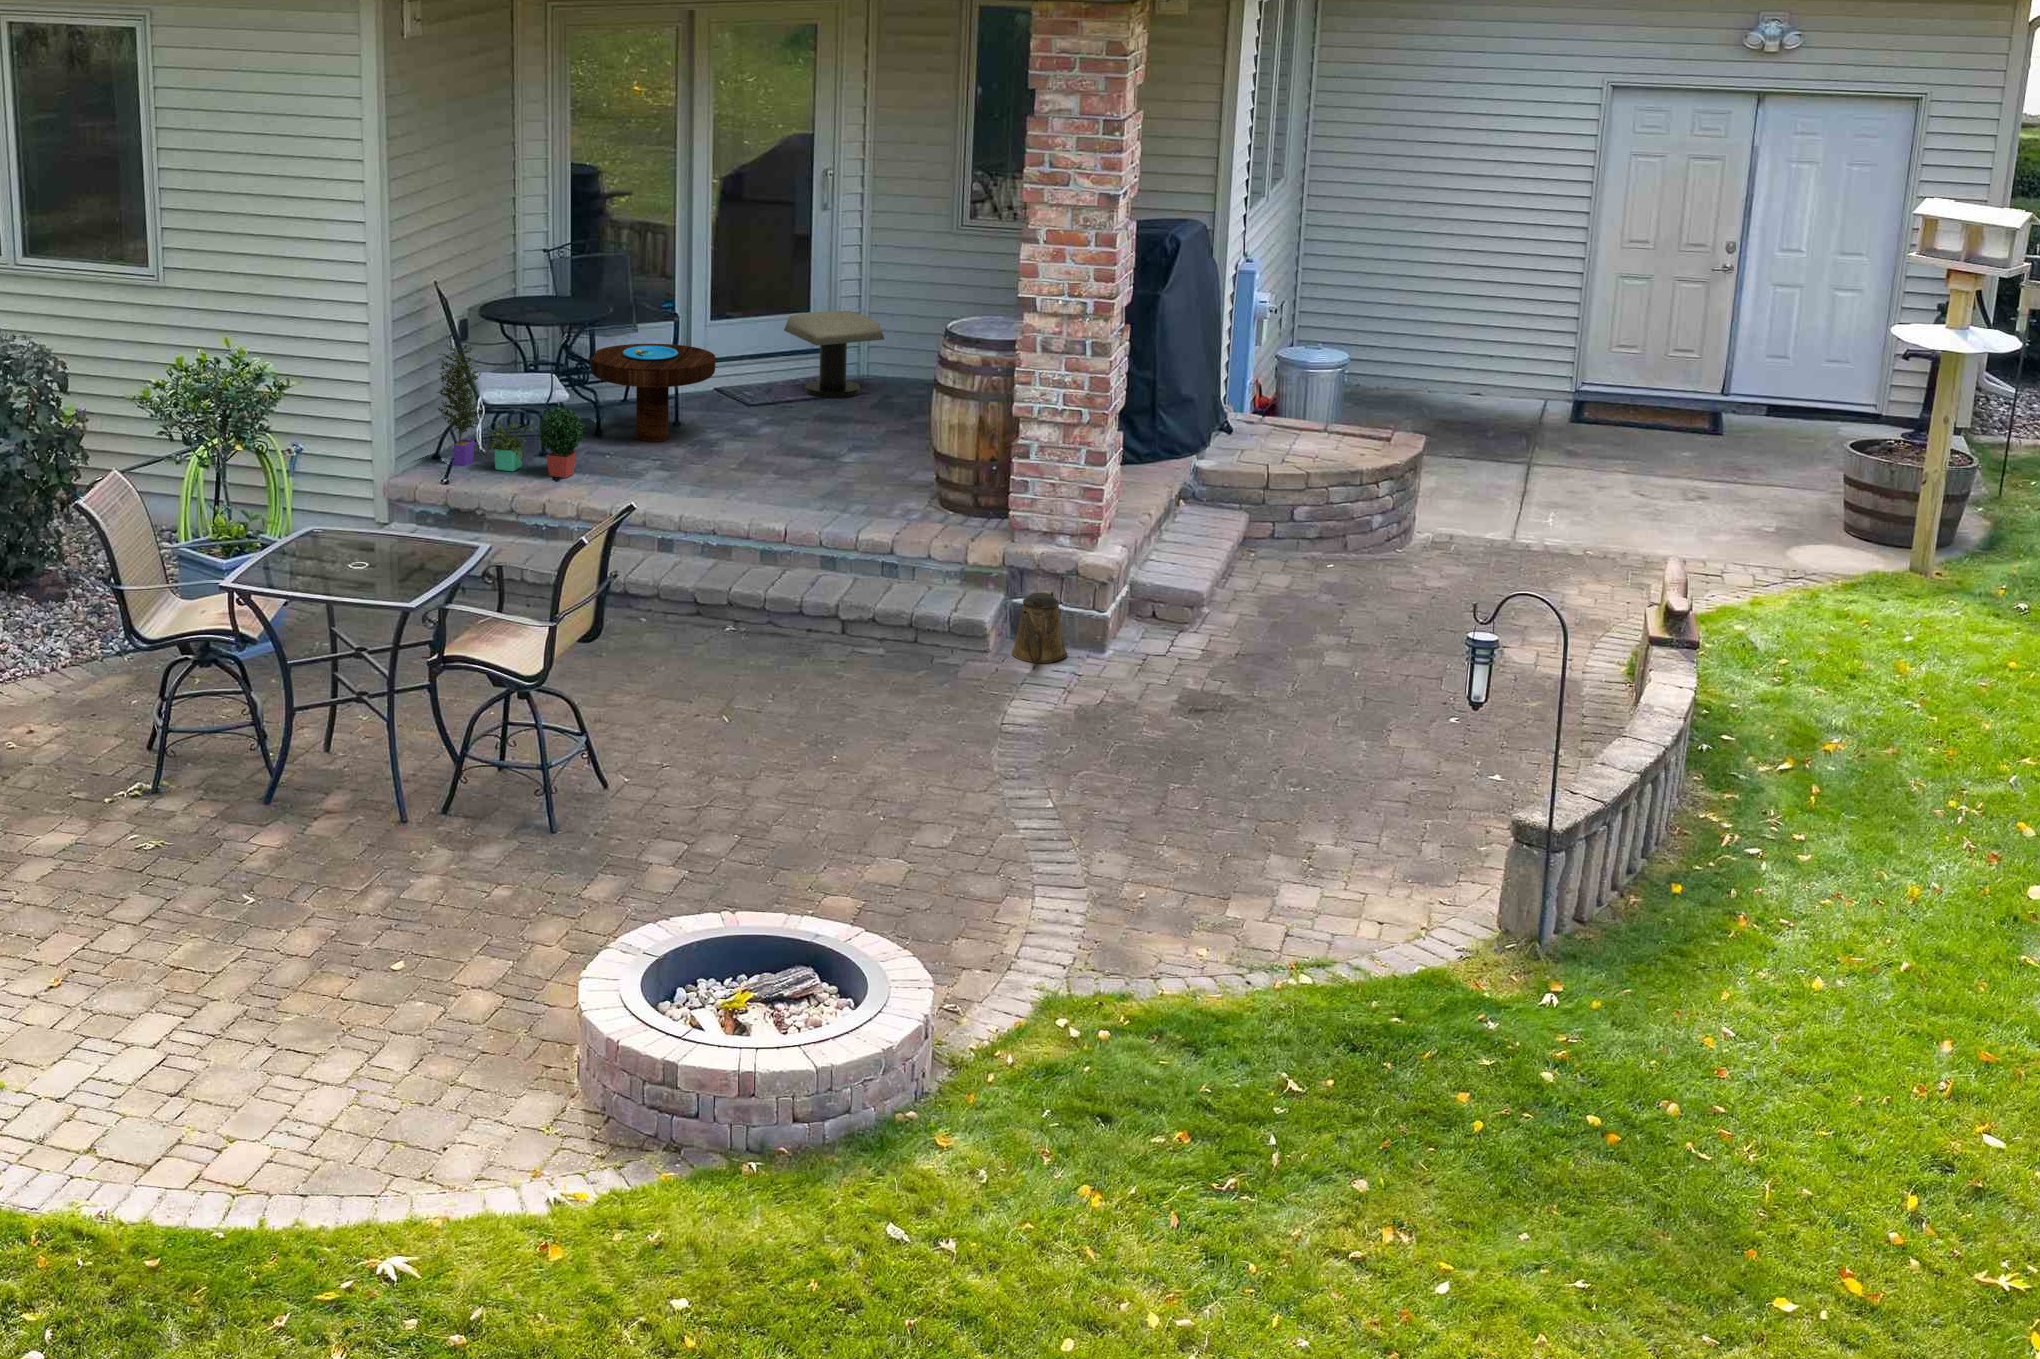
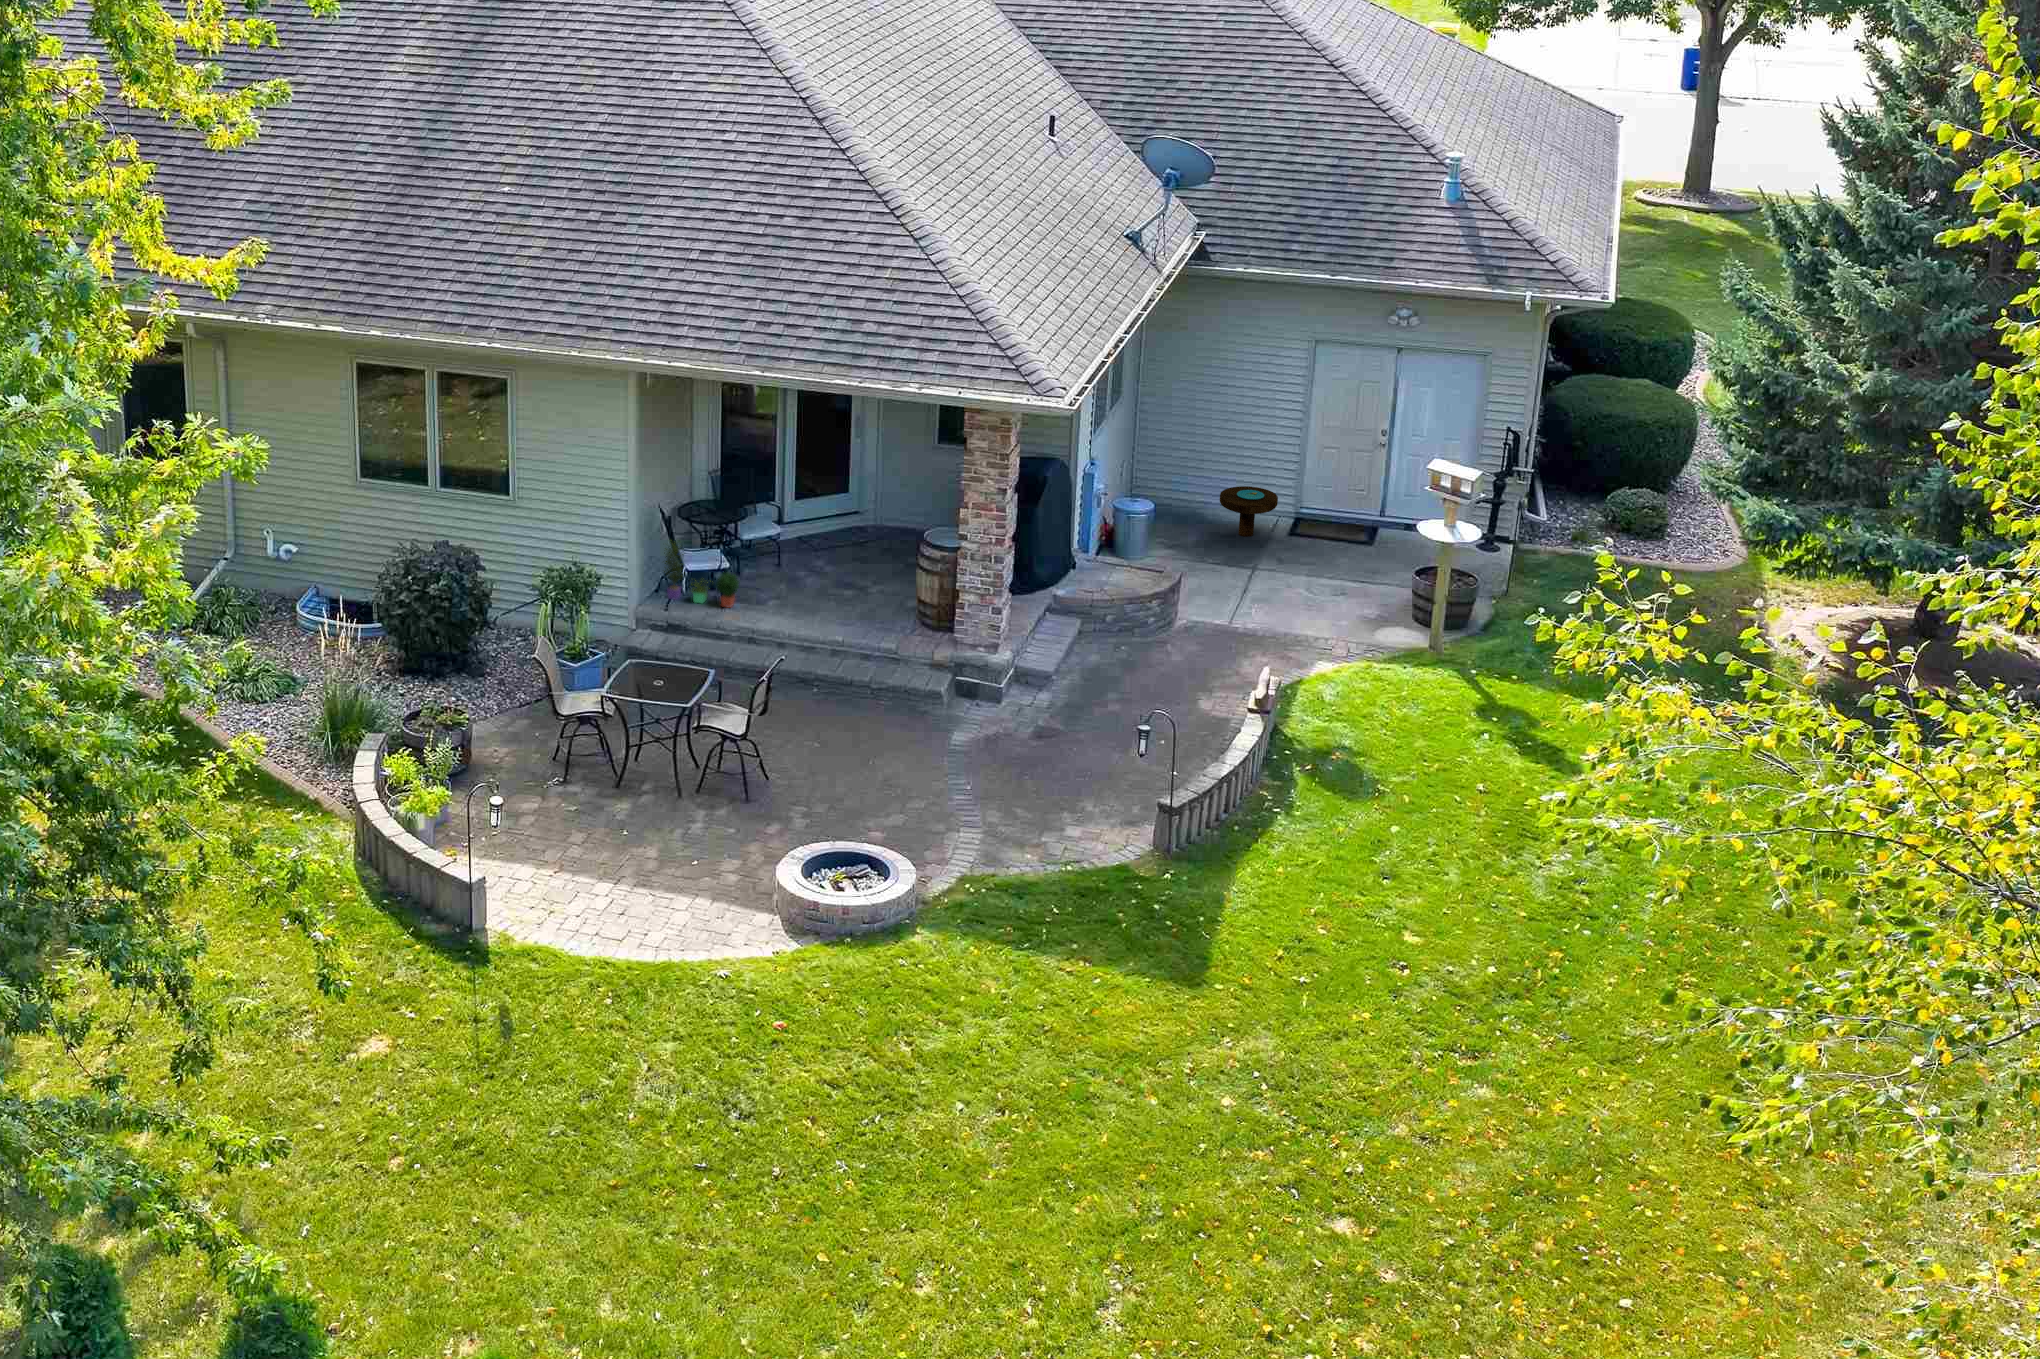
stool: present [784,311,884,399] -> none [839,492,894,544]
side table: present [590,344,715,442] -> present [1220,486,1278,537]
watering can: present [1012,590,1067,663] -> none [955,677,982,714]

